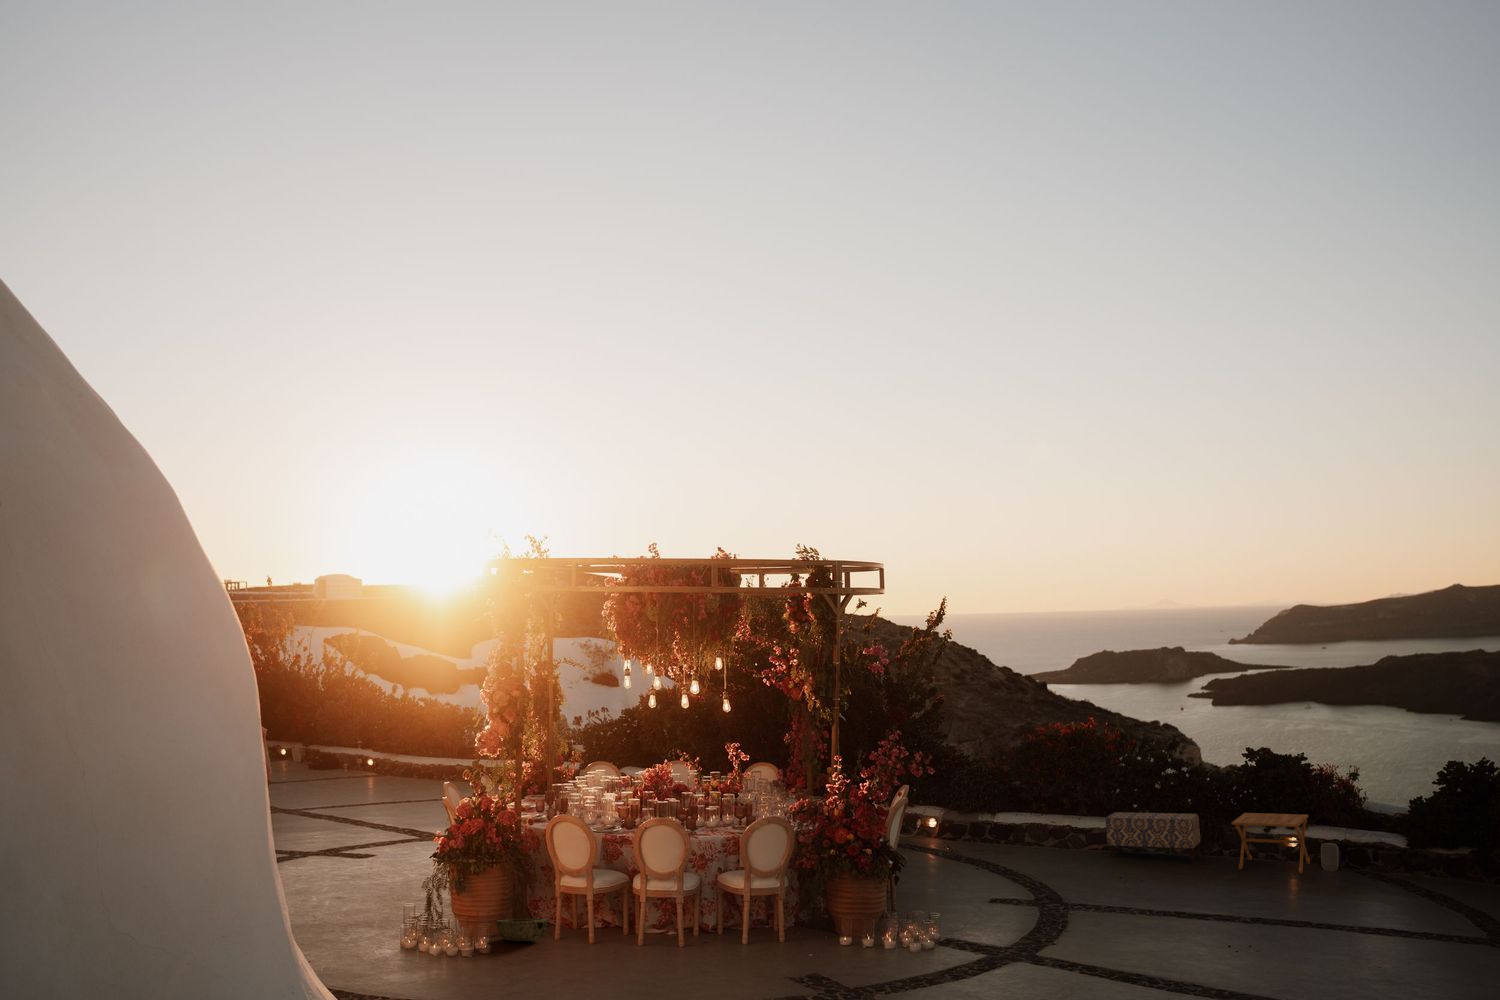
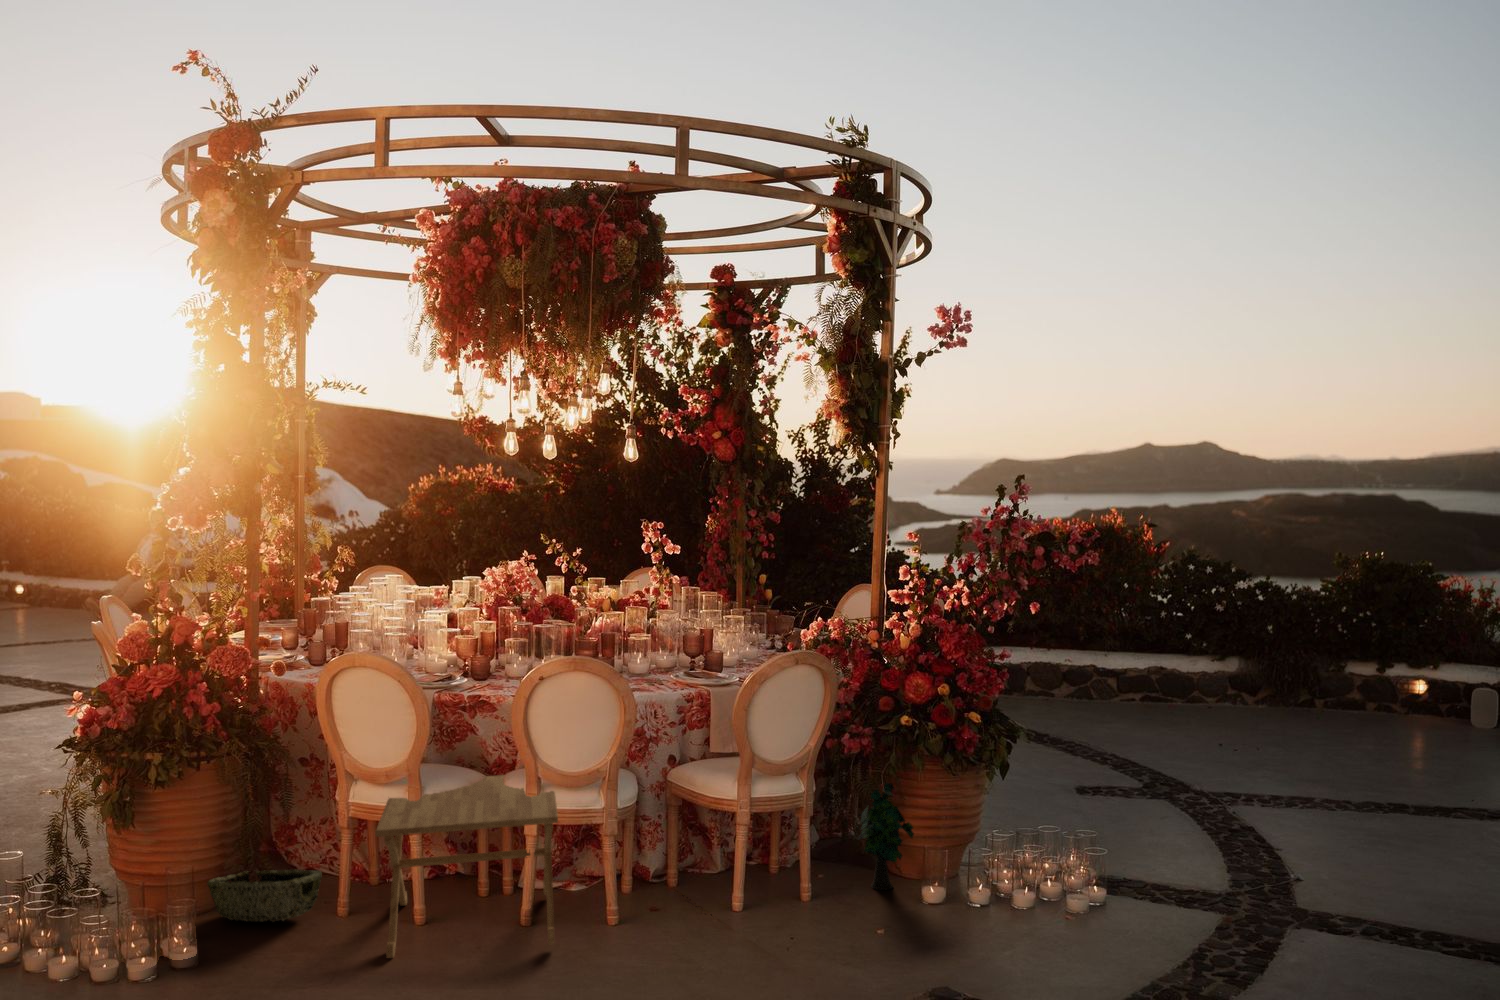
bench: present [1106,812,1200,861] -> none [1161,643,1295,713]
side table: present [1231,813,1310,873] -> present [375,775,558,958]
decorative plant: none [809,882,839,940] -> present [857,783,914,890]

